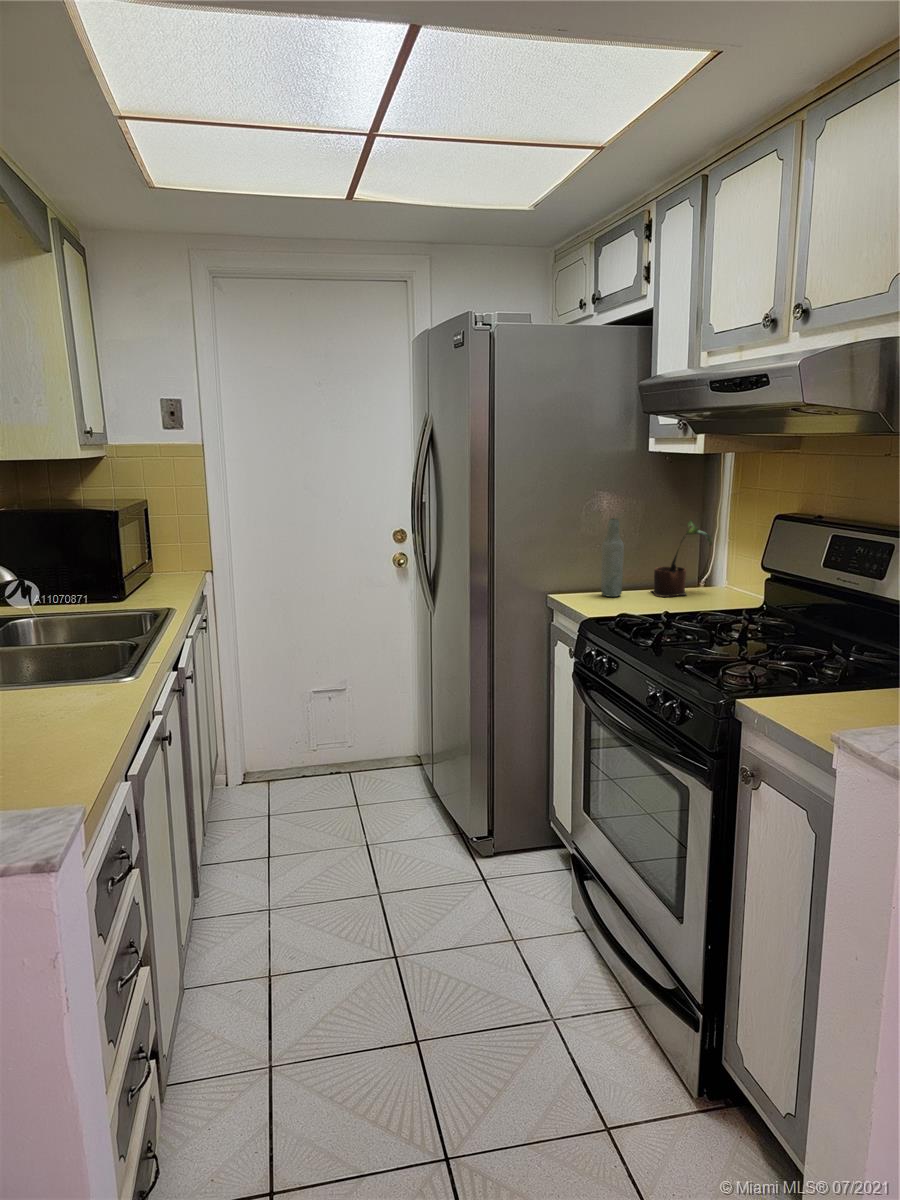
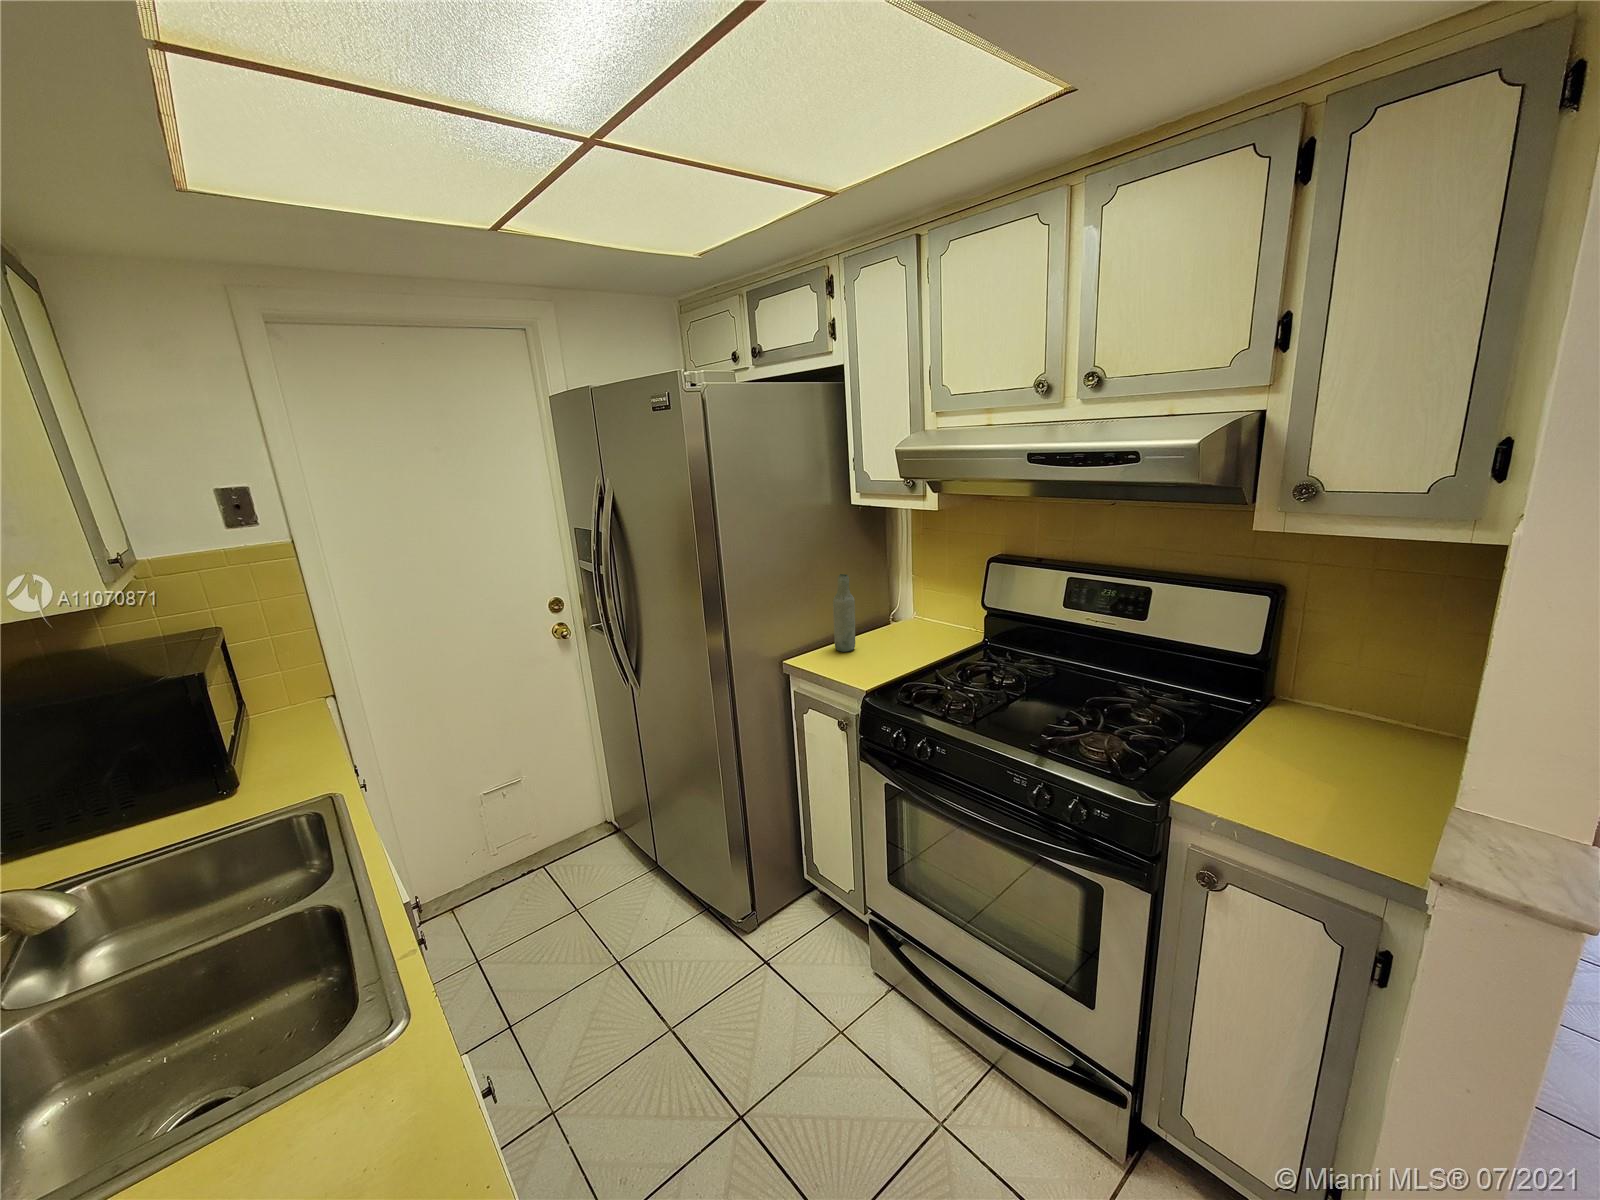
potted plant: present [651,520,712,597] -> none [870,564,921,641]

